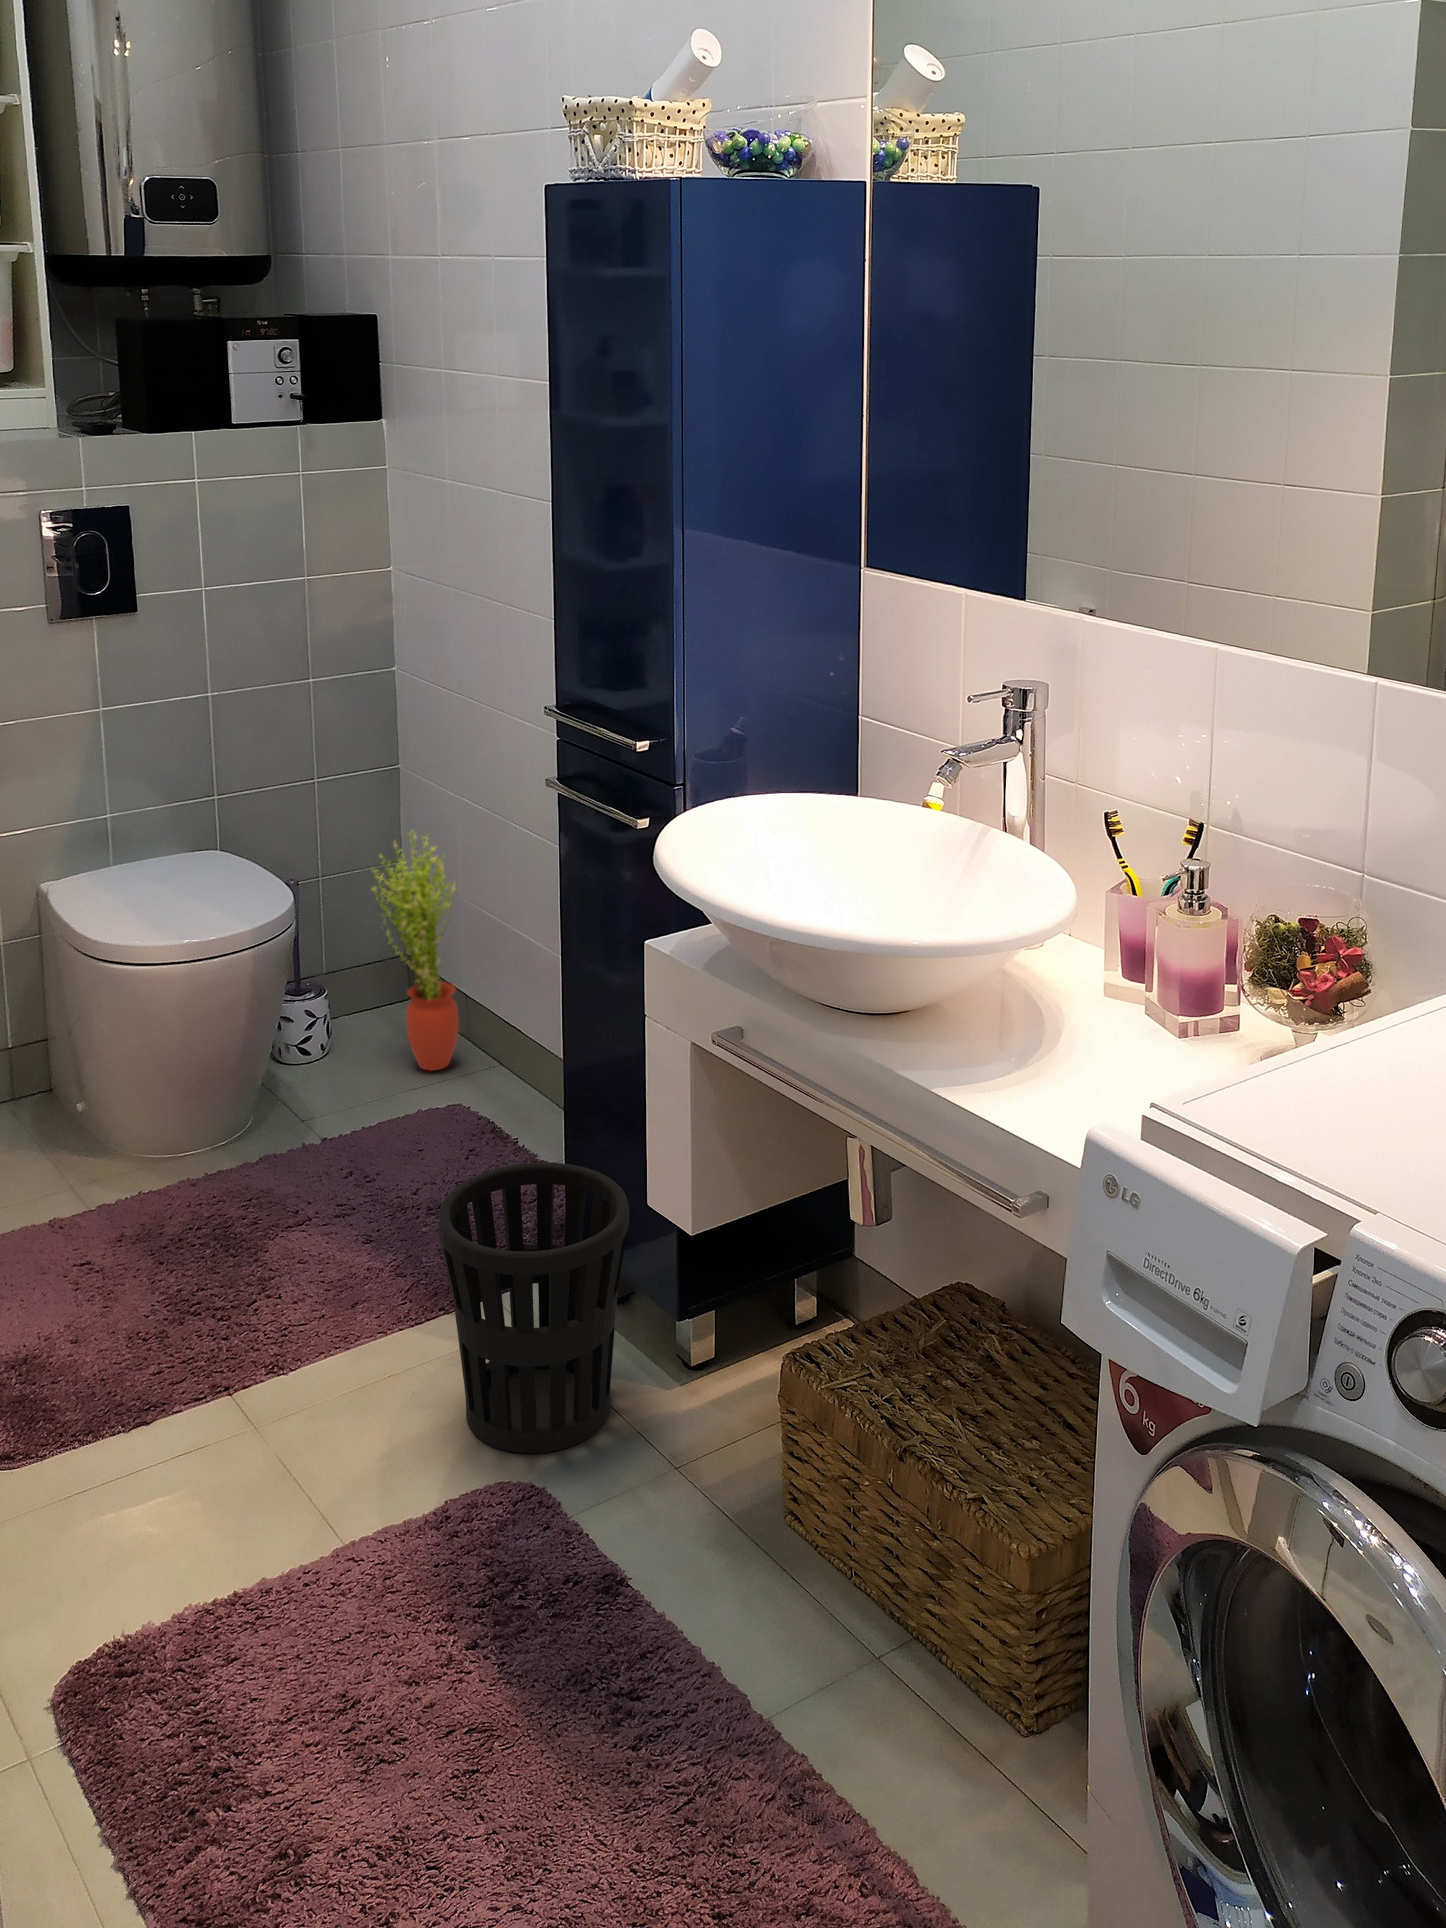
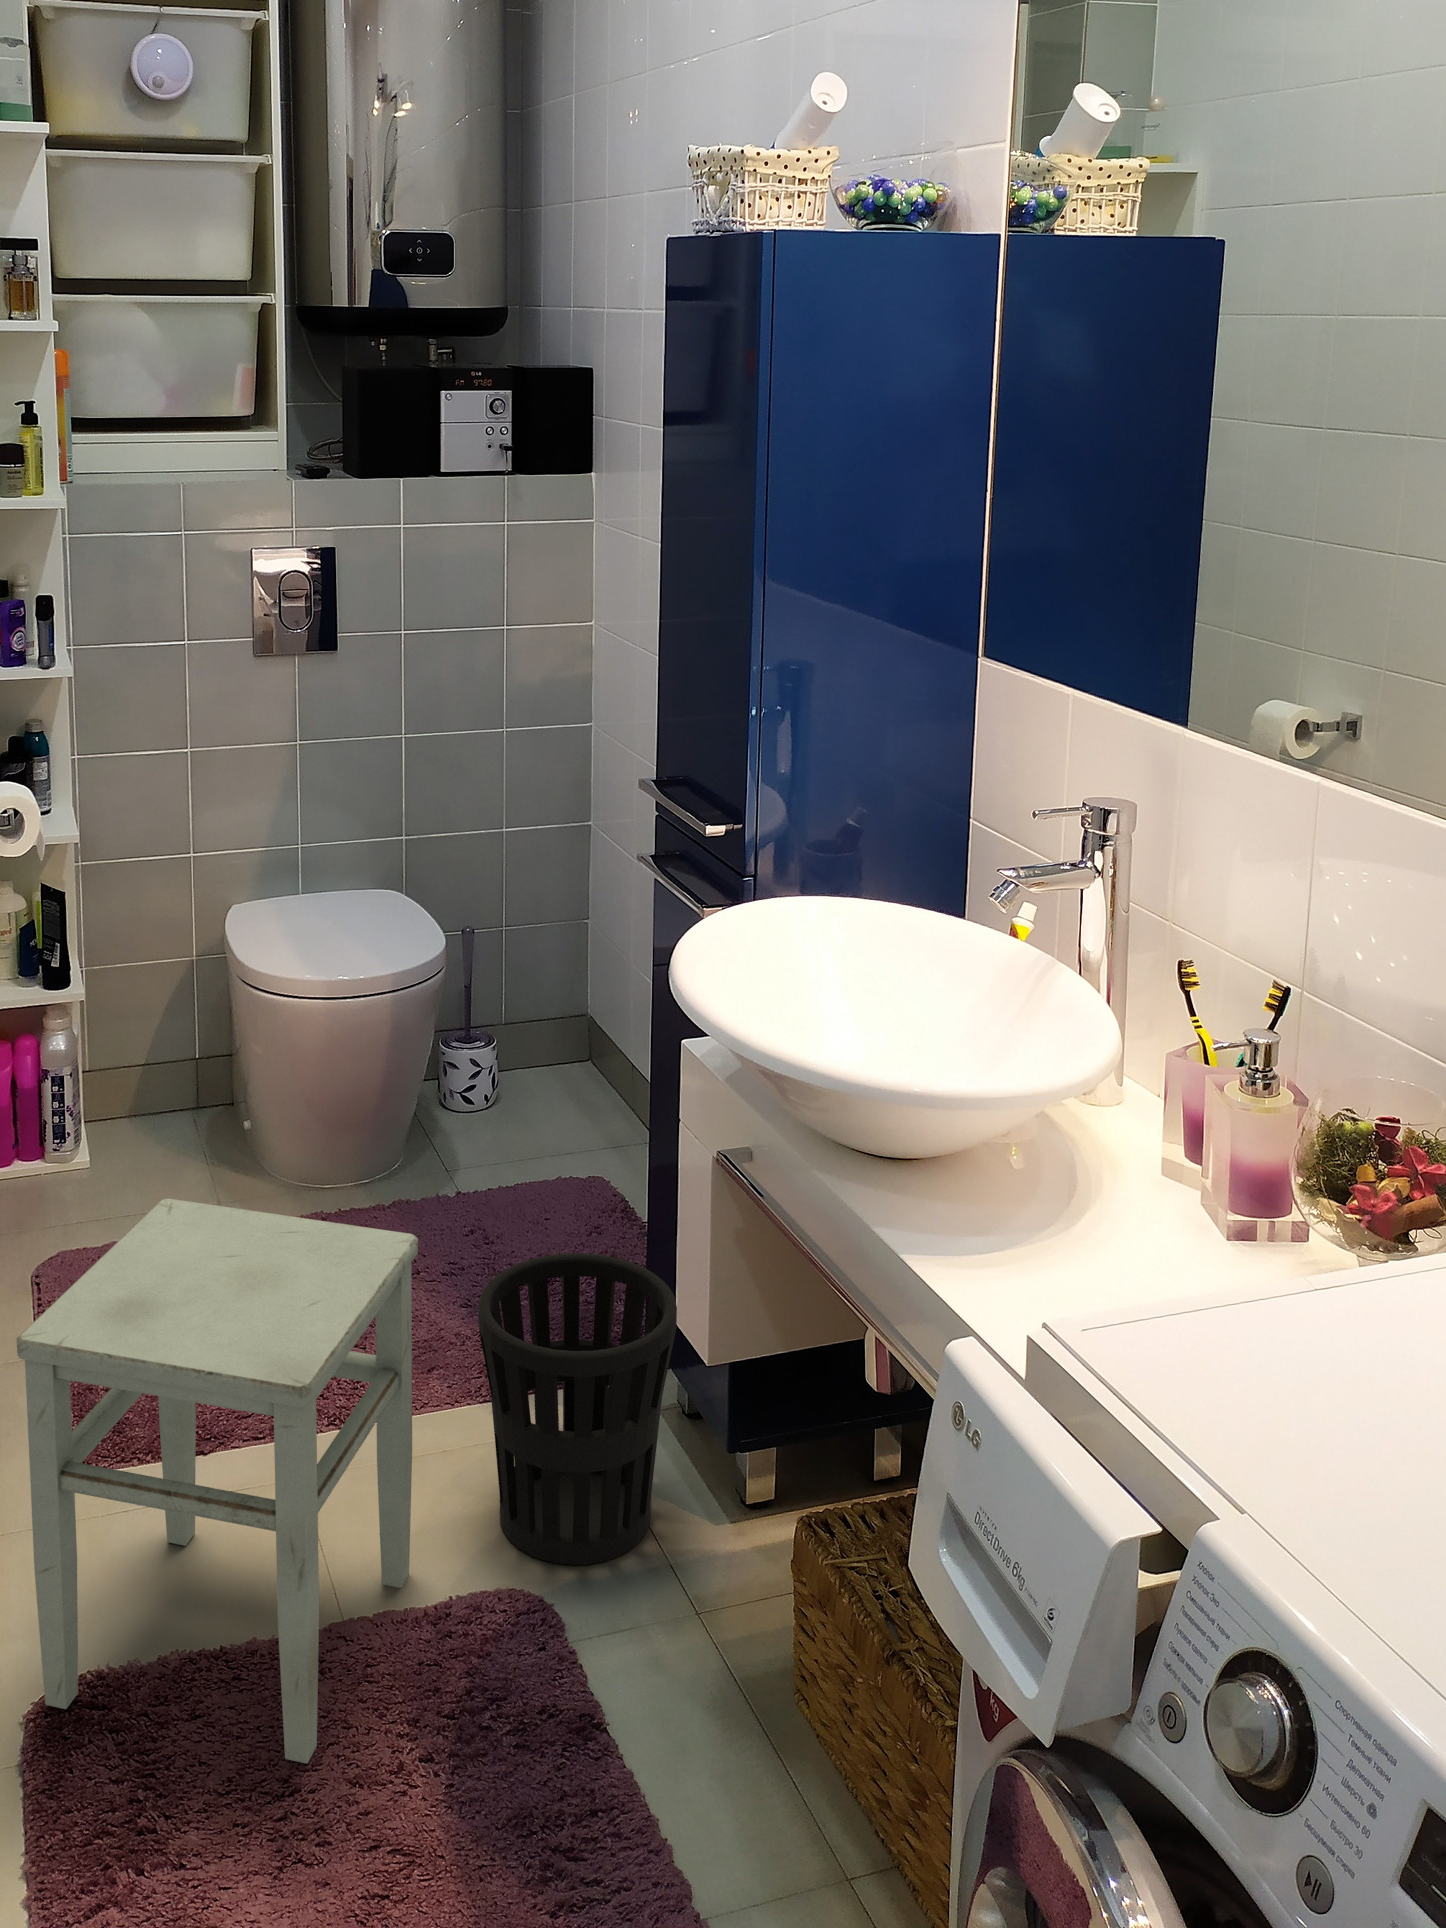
potted plant: present [372,832,459,1070] -> none [536,891,618,1139]
stool: none [26,1164,398,1687] -> present [17,1198,418,1764]

